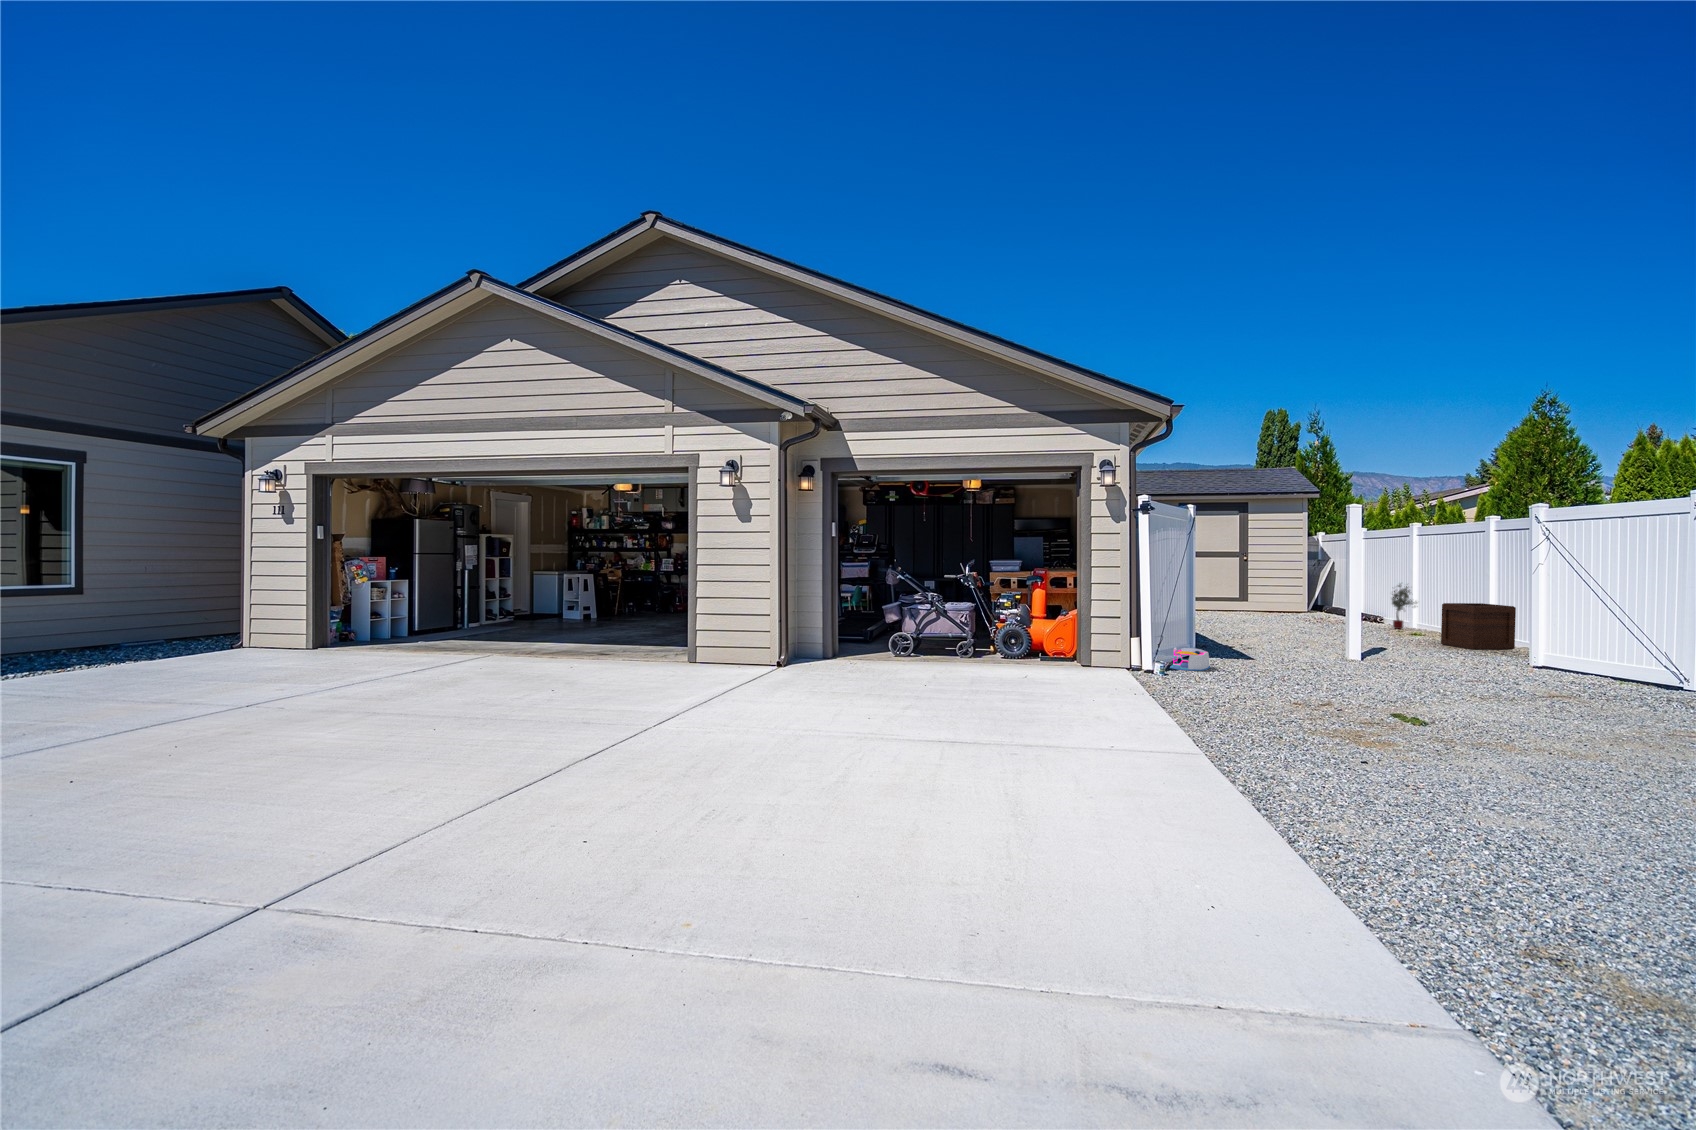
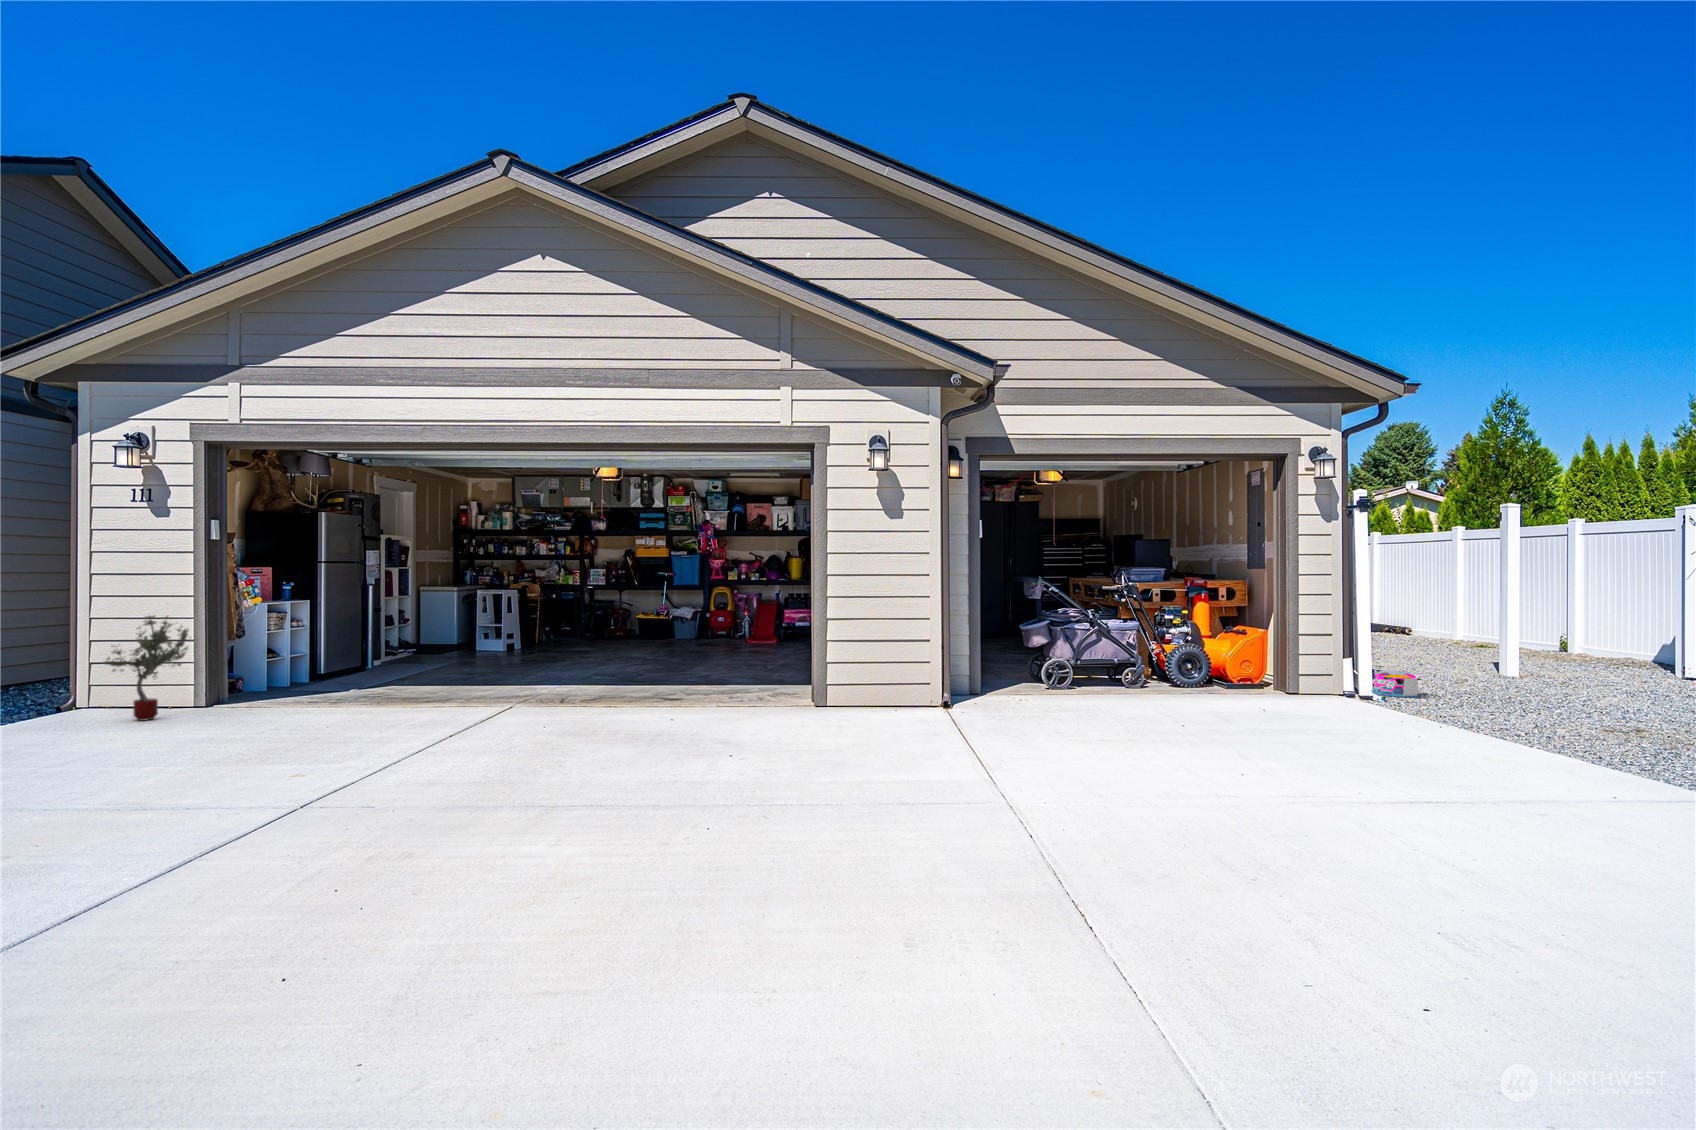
potted tree: present [1392,584,1417,629] -> present [105,616,189,721]
wooden crate: present [1441,603,1516,650] -> none [1538,612,1618,662]

